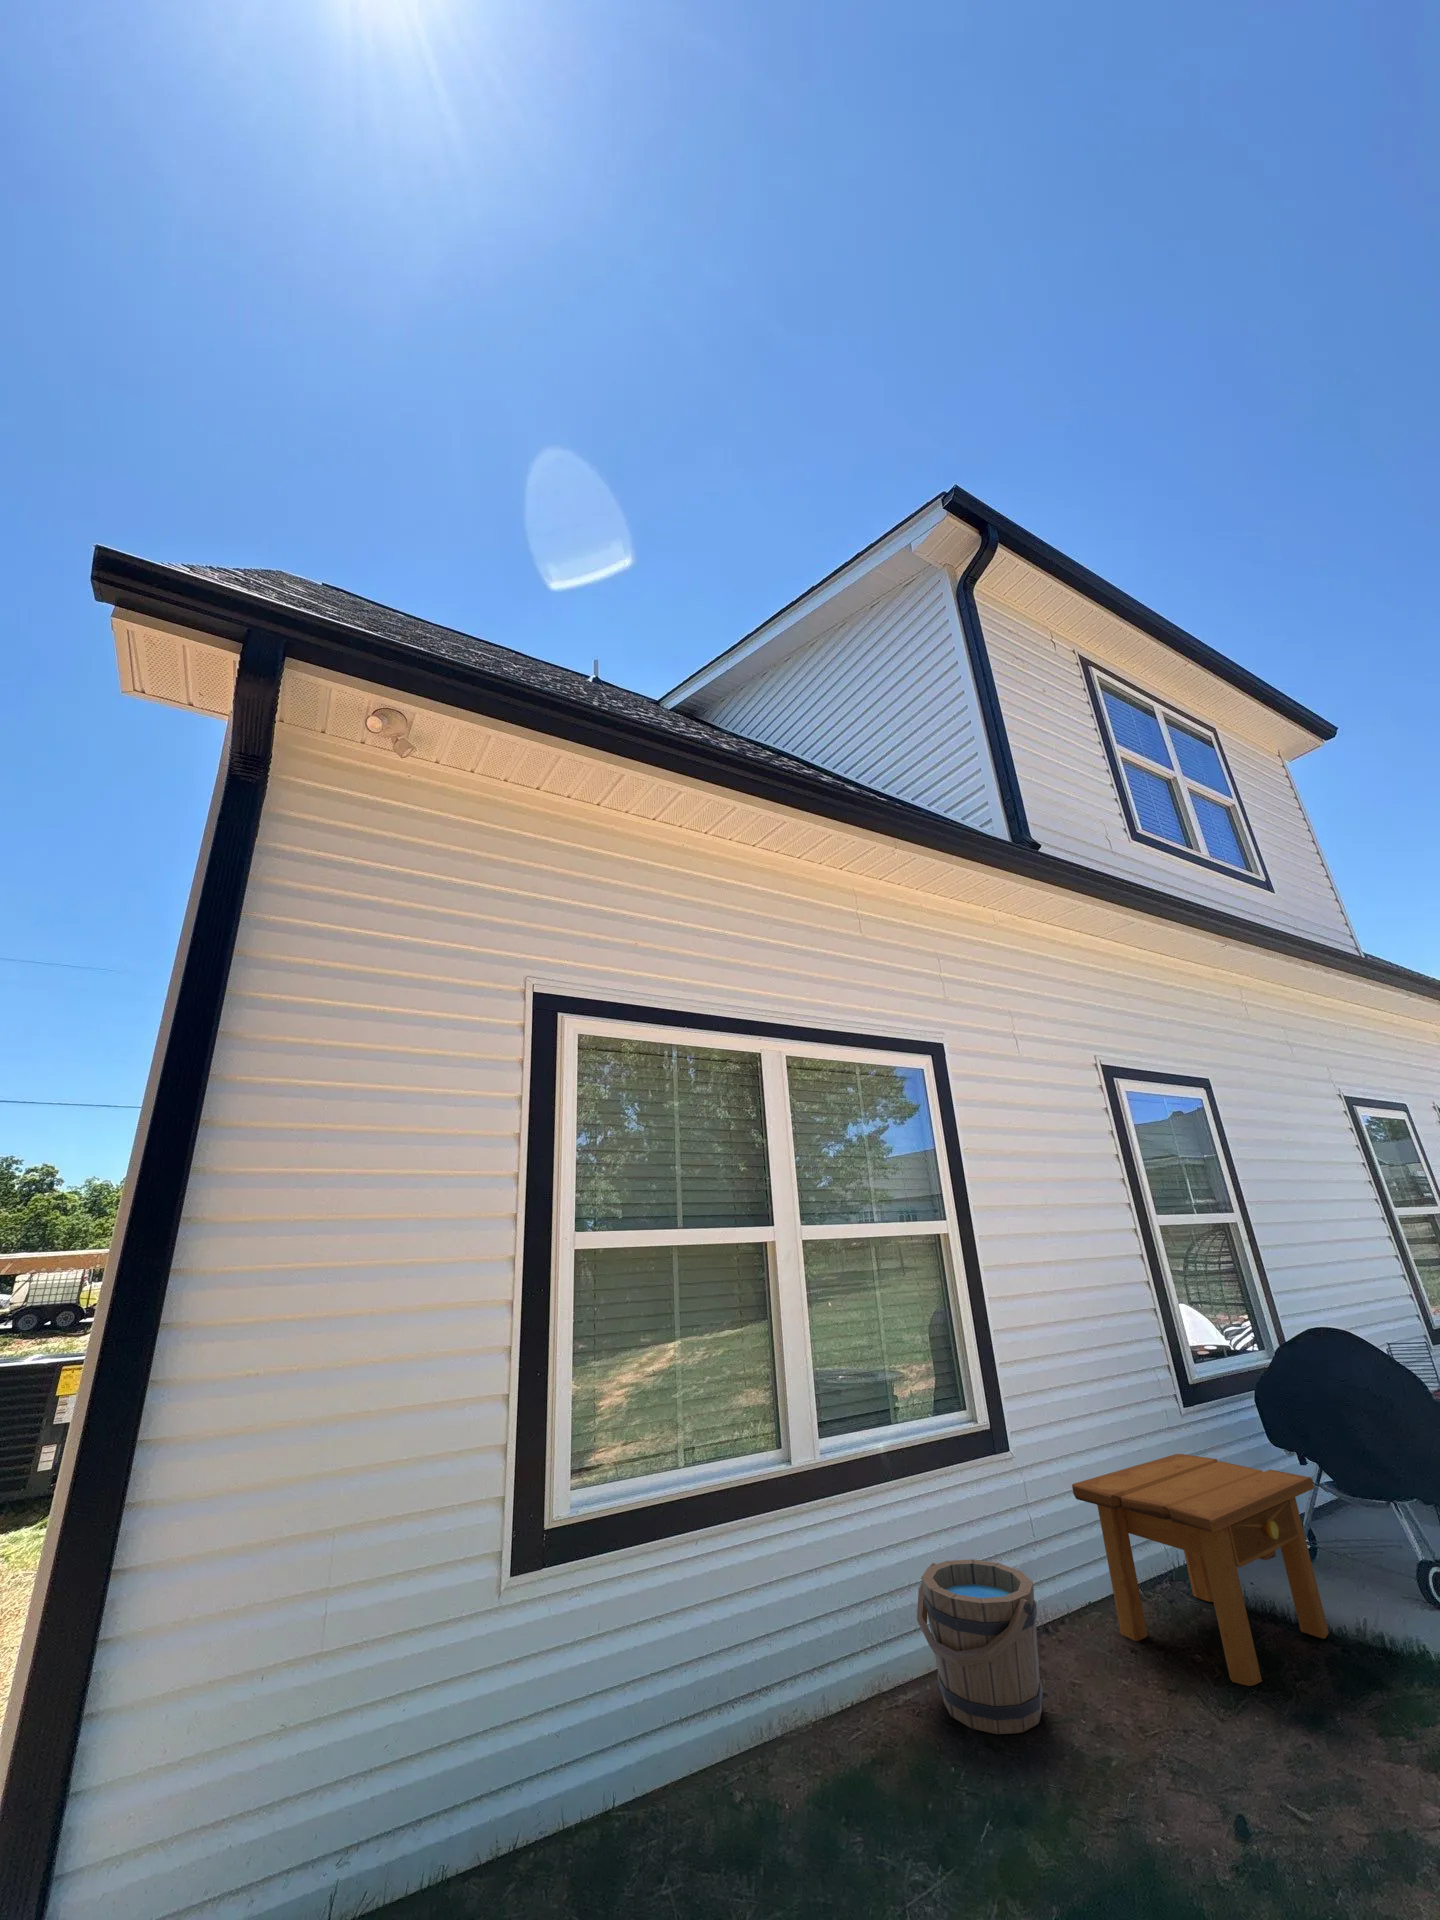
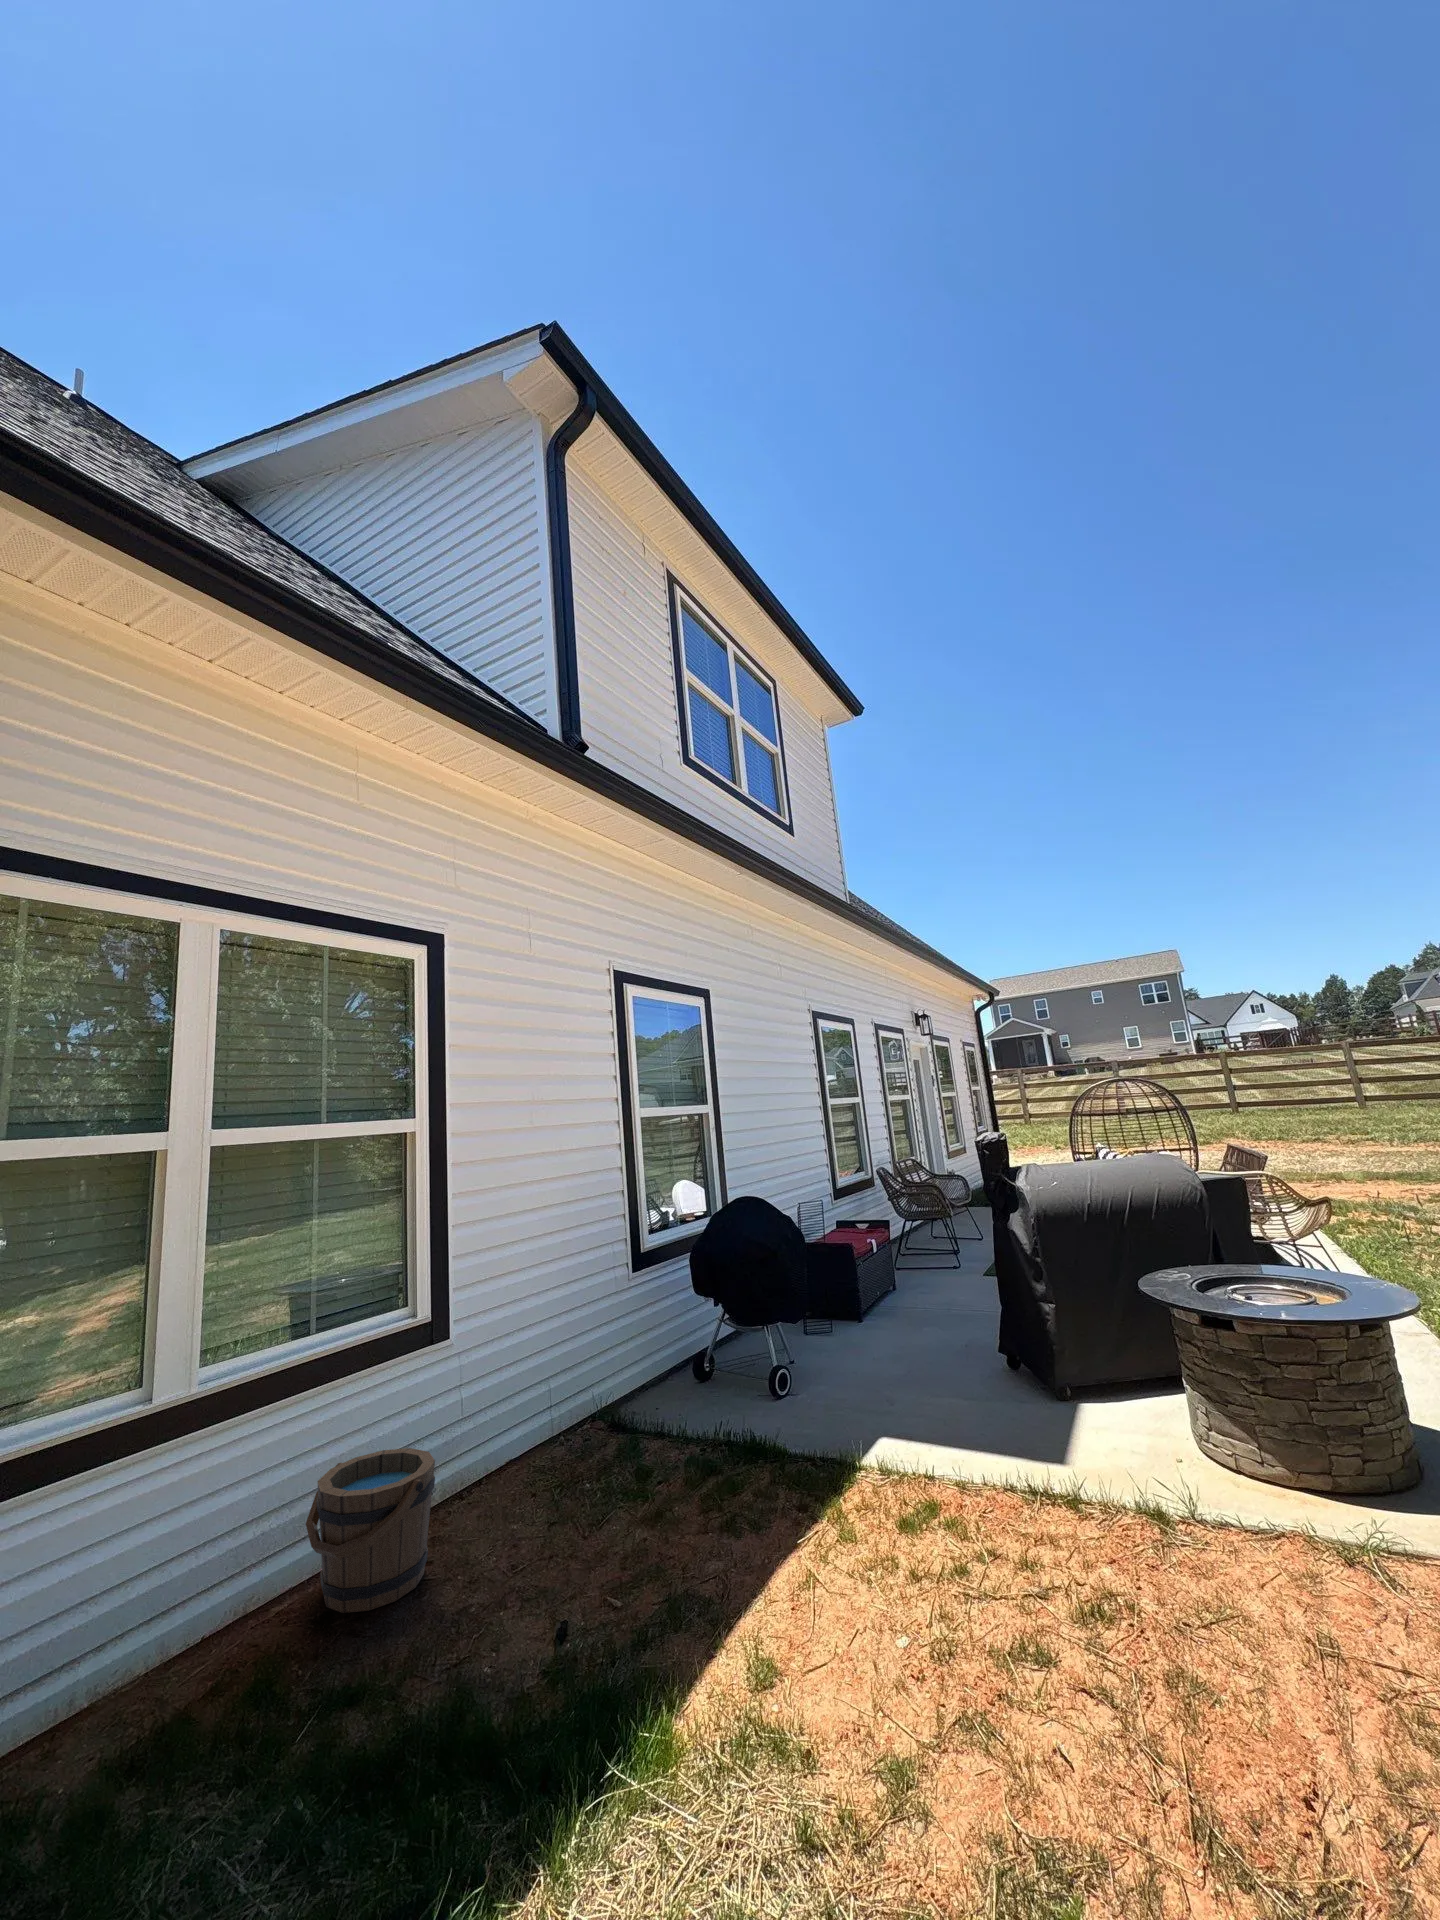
side table: present [1072,1454,1329,1686] -> none [506,1315,706,1499]

